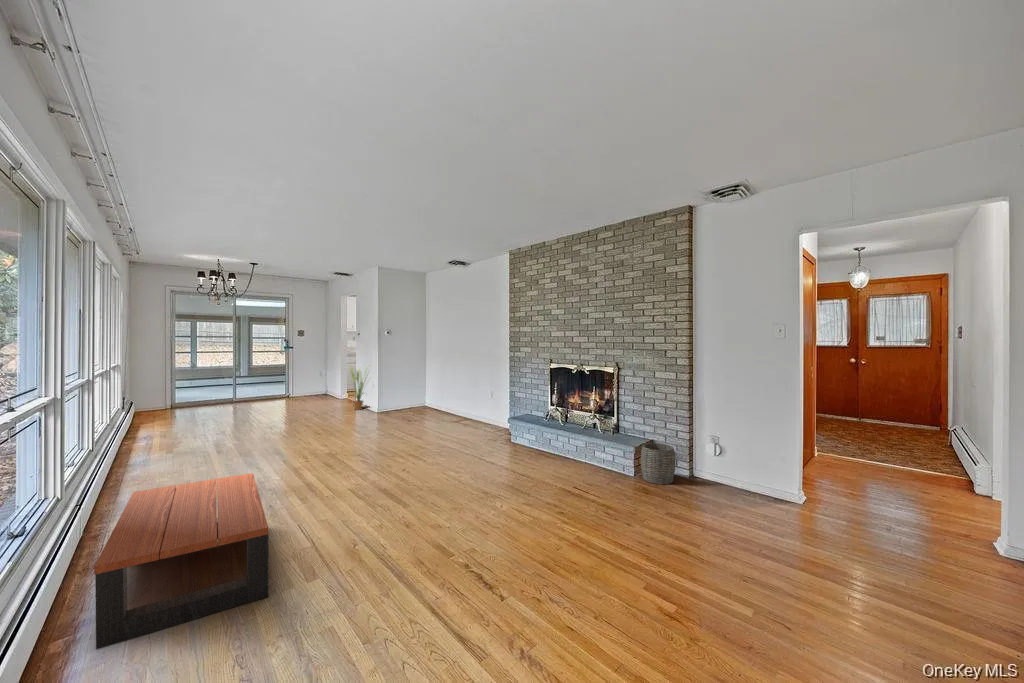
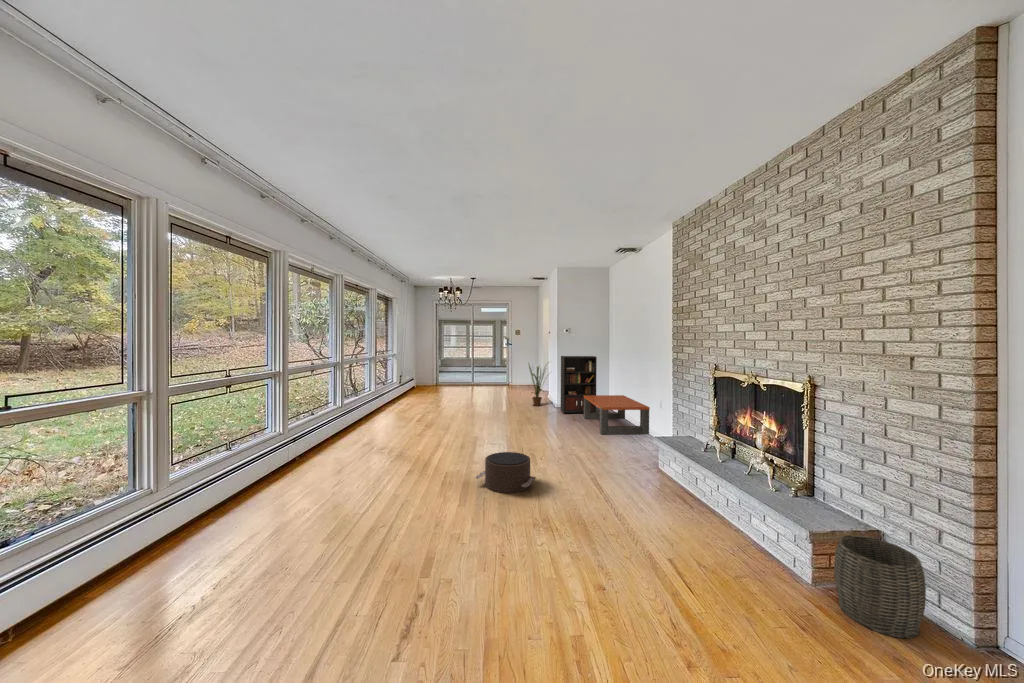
bookcase: none [389,357,424,413] -> present [561,356,598,413]
pouf: none [391,442,442,475] -> present [476,452,536,493]
coffee table: present [94,473,268,649] -> present [584,395,650,434]

